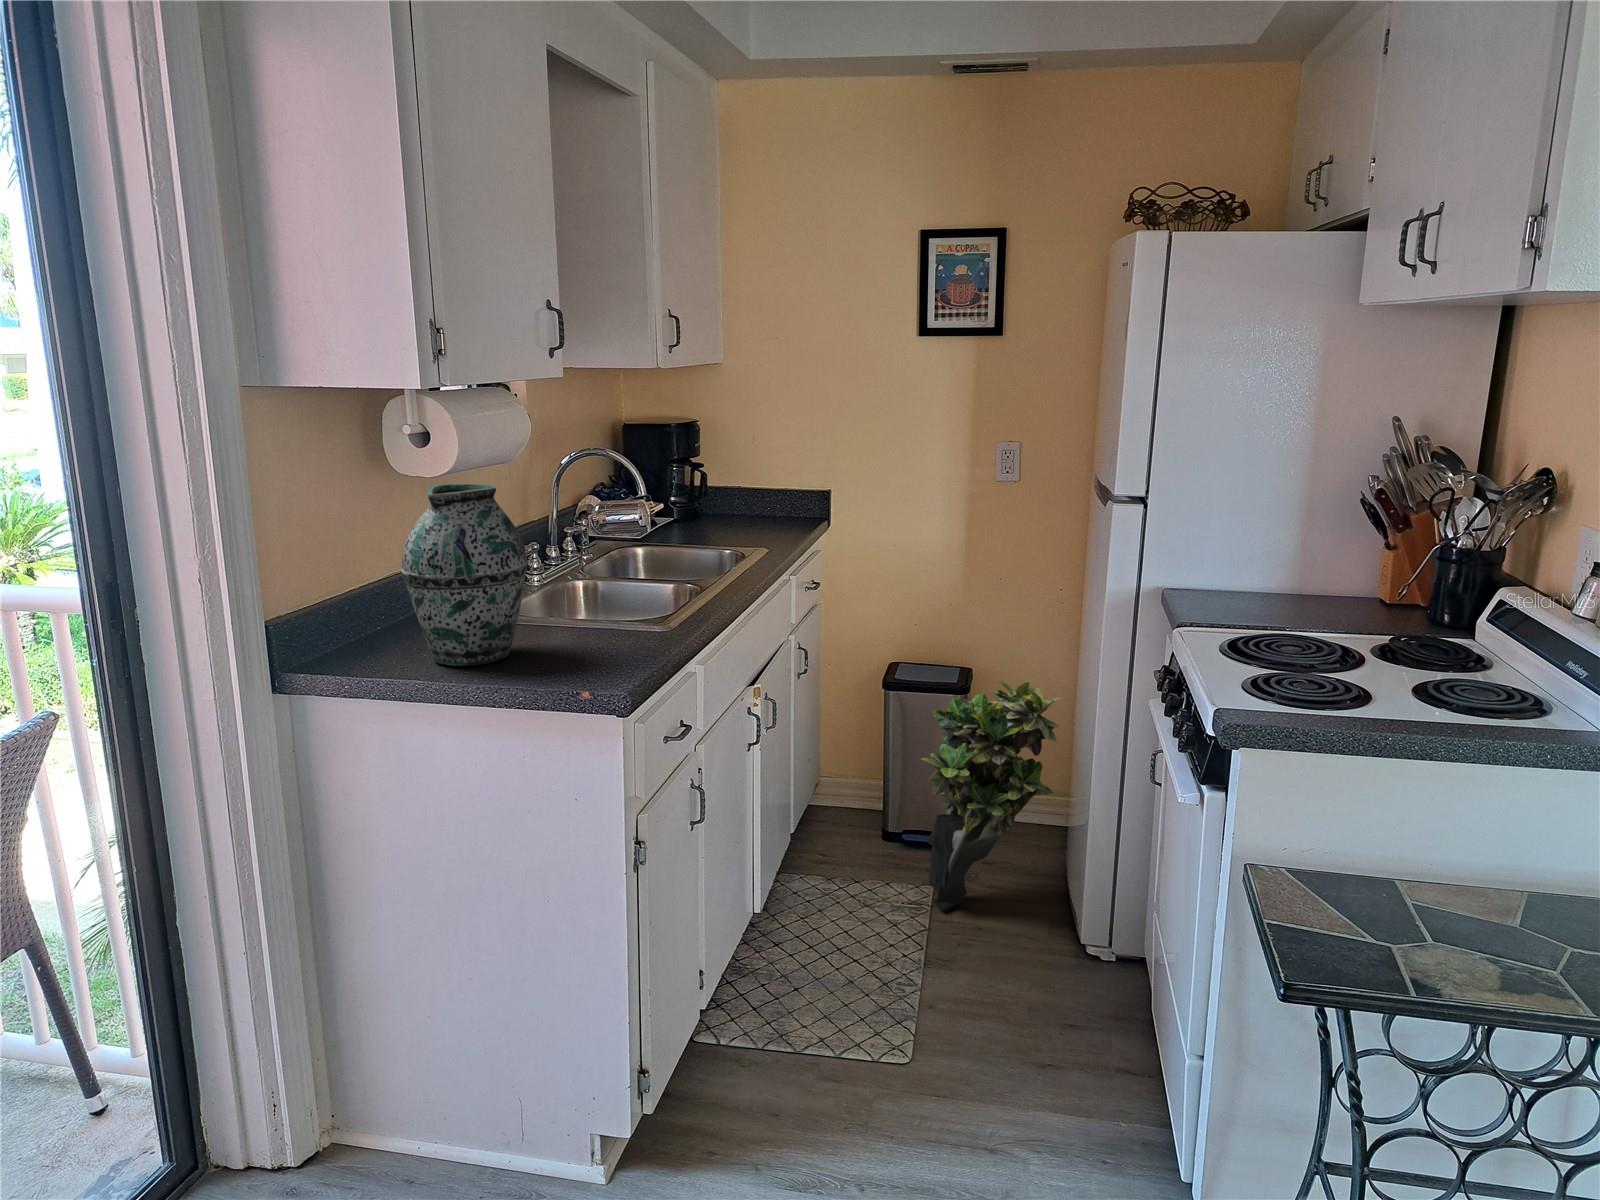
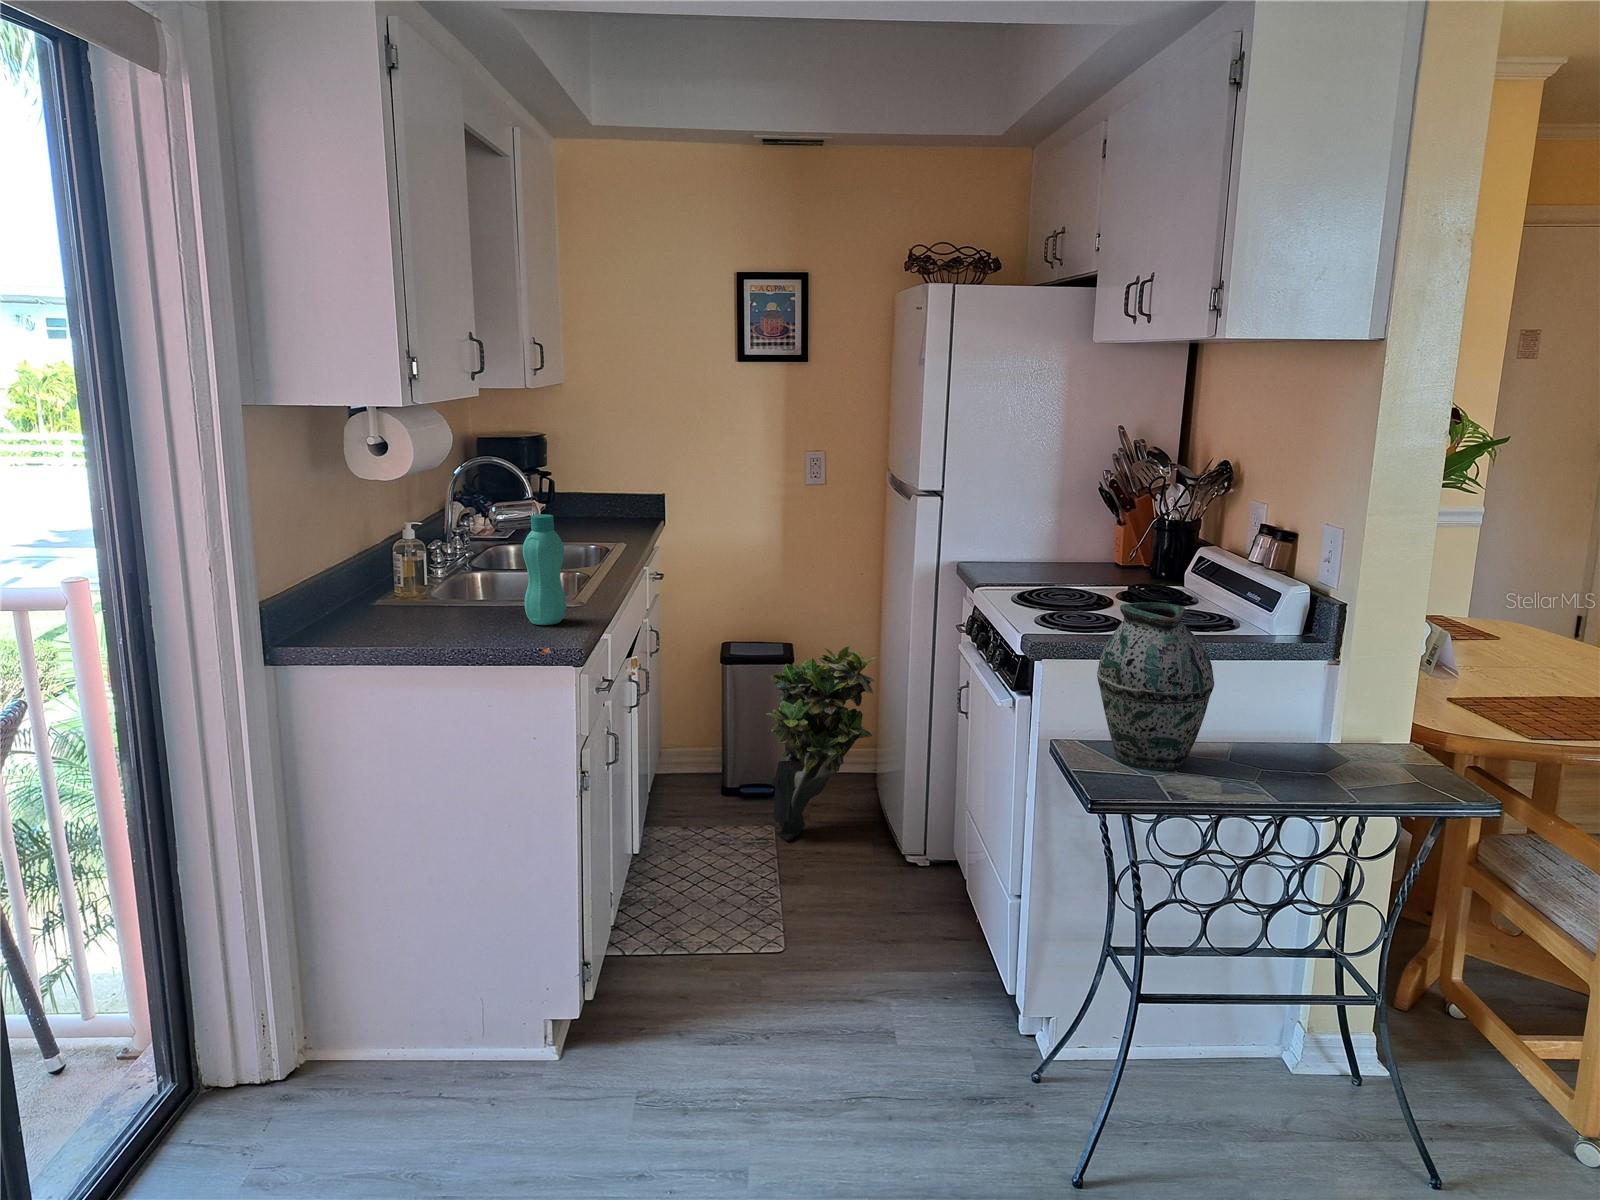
vase: present [401,484,528,666] -> present [1097,602,1214,771]
bottle: none [582,524,634,658] -> present [523,514,566,625]

